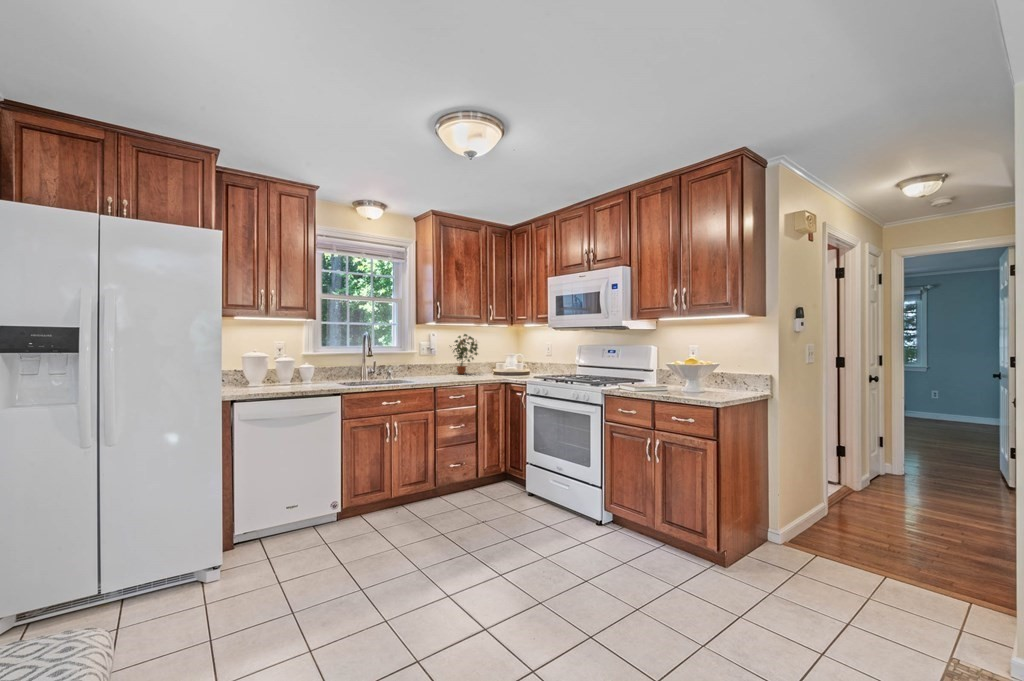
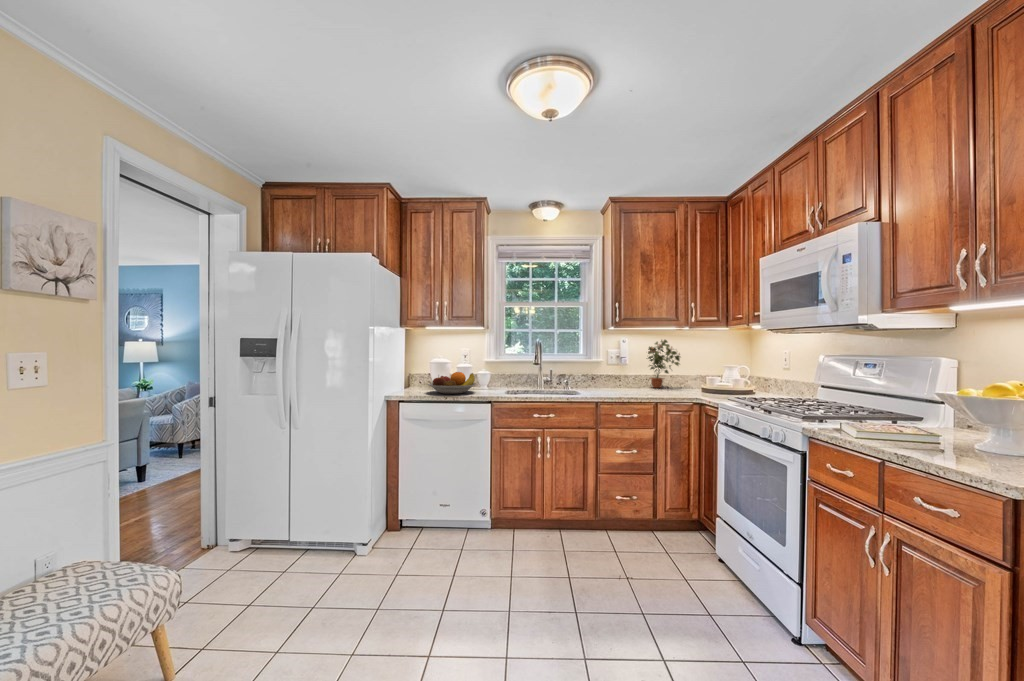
fruit bowl: none [262,366,318,389] -> present [428,372,476,394]

